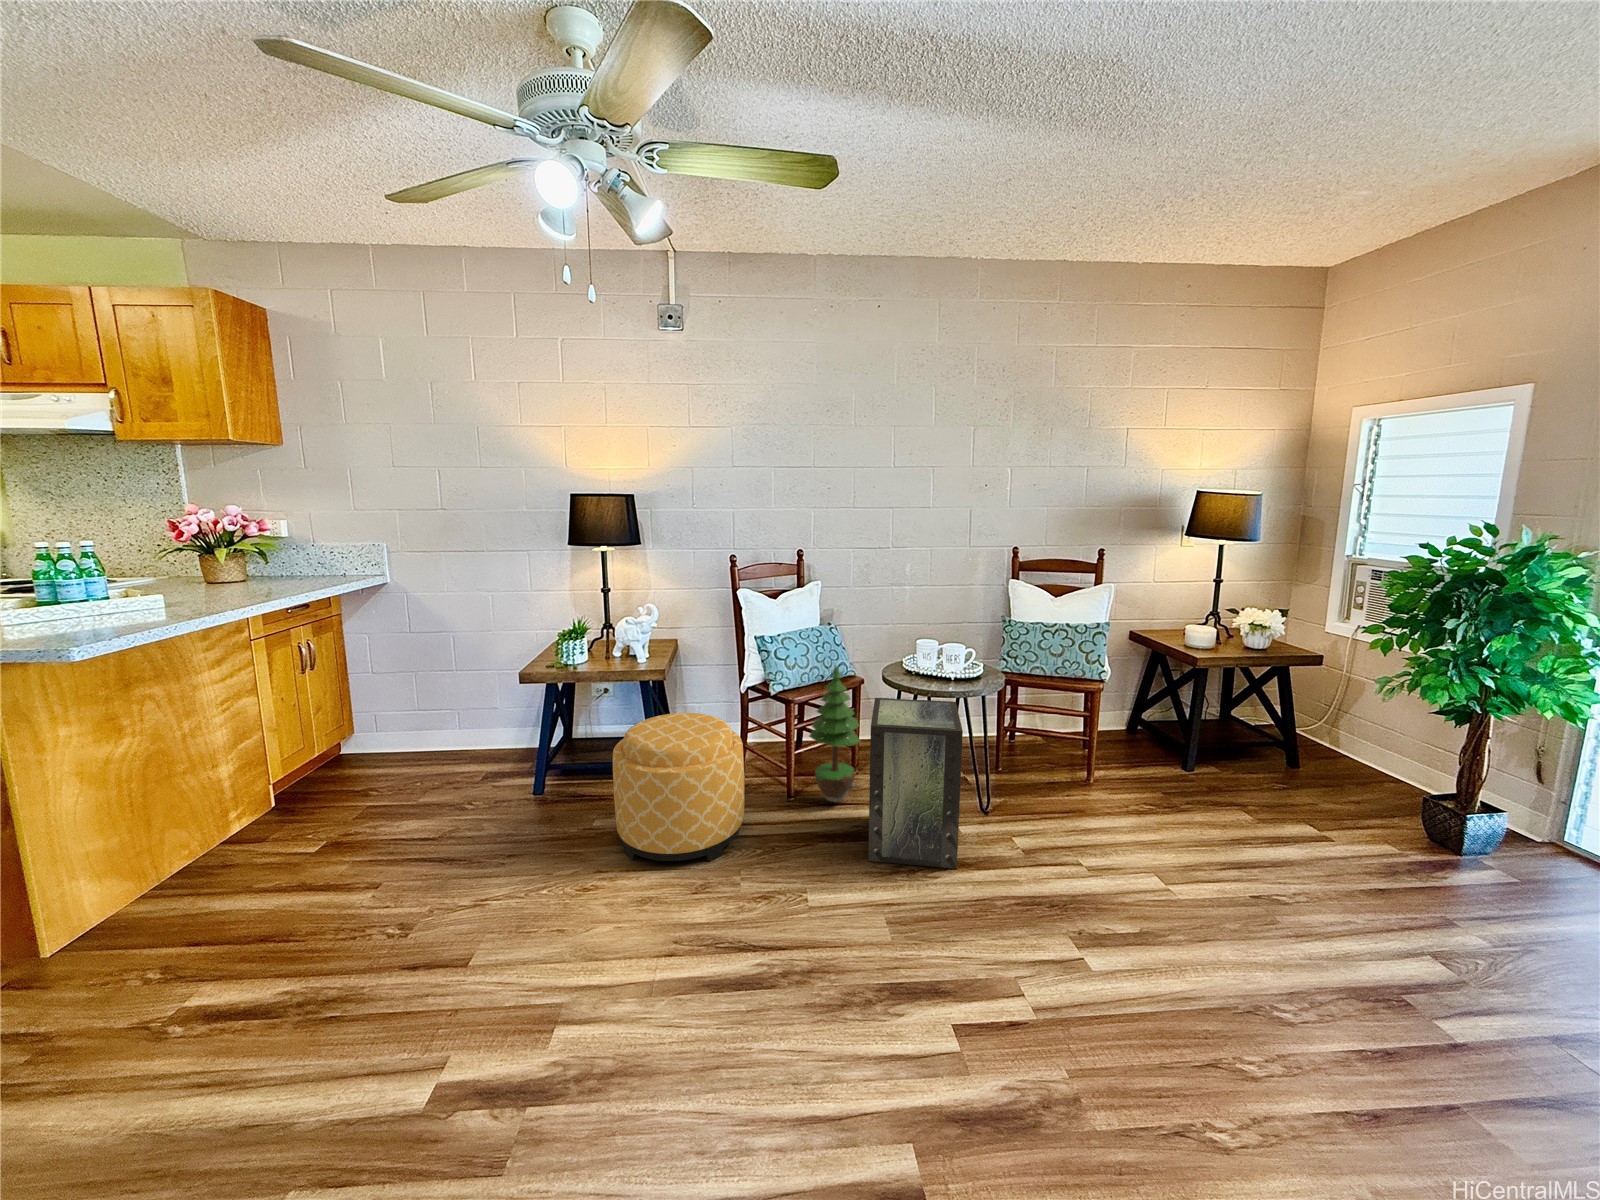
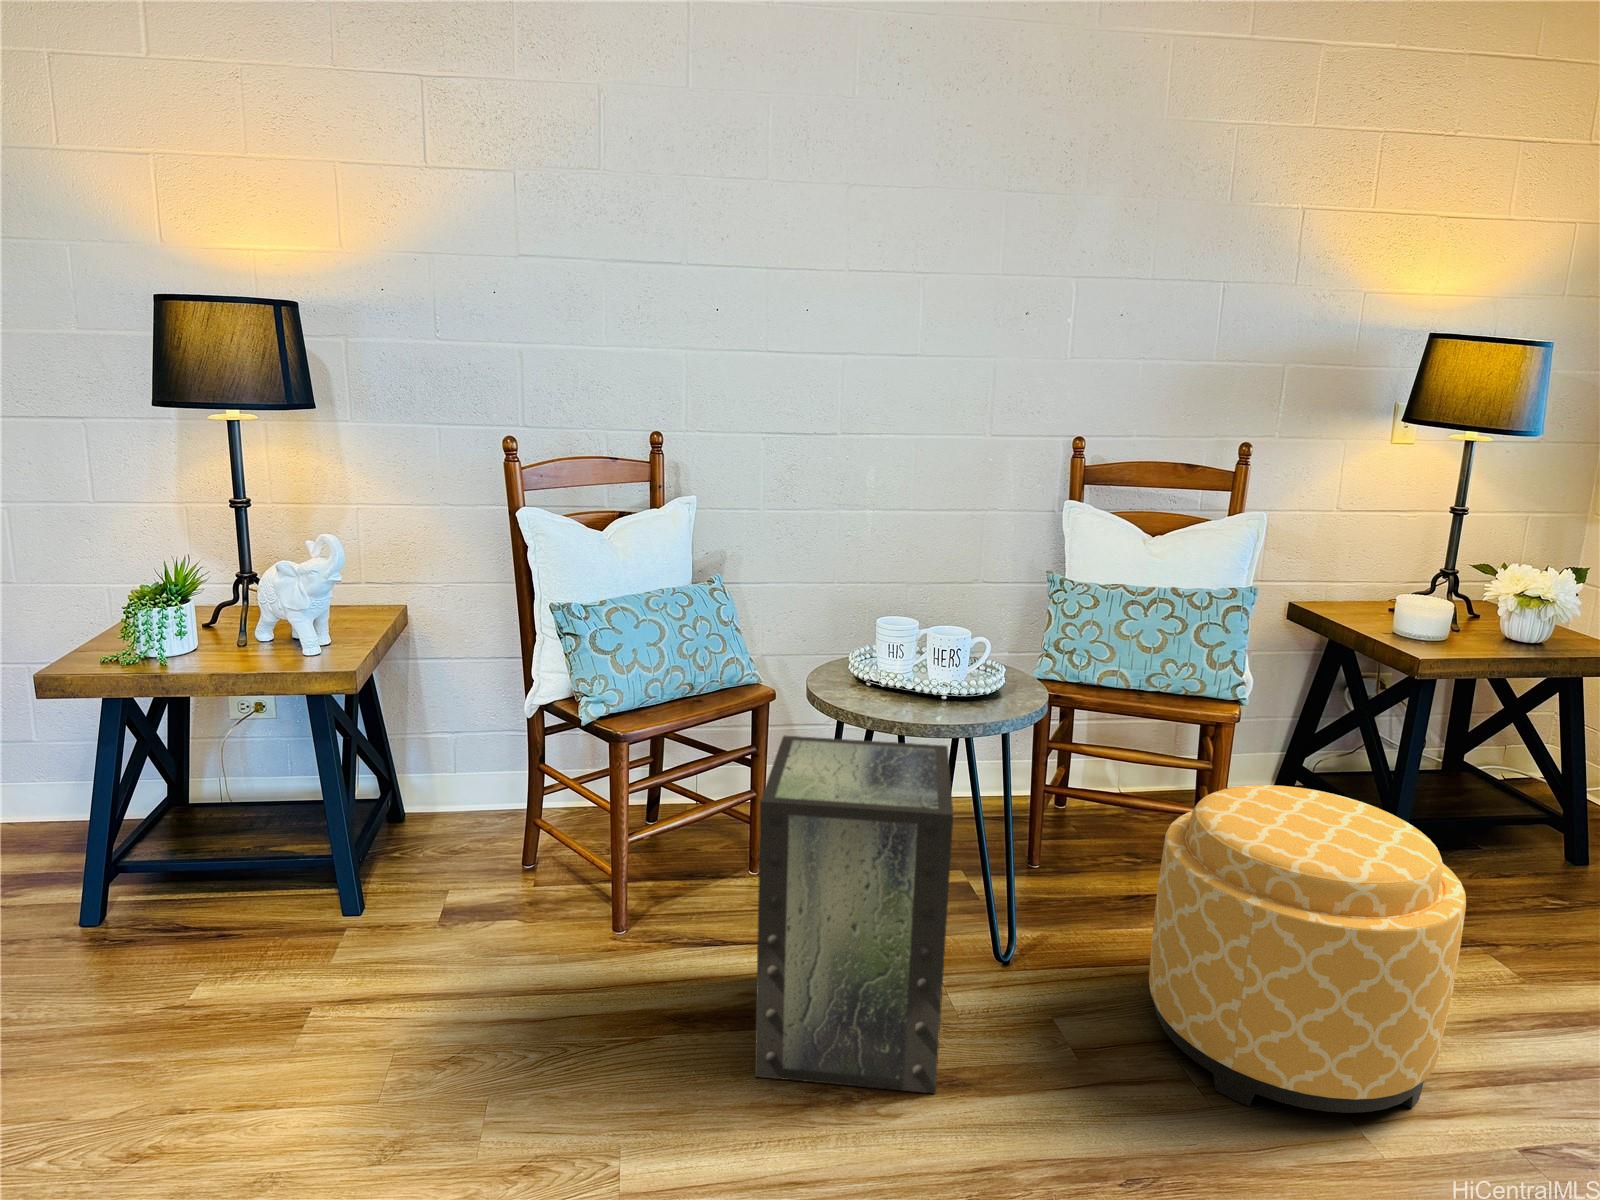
potted tree: present [809,666,860,802] -> none [651,664,758,941]
ottoman: present [613,713,744,861] -> present [1149,785,1466,1113]

